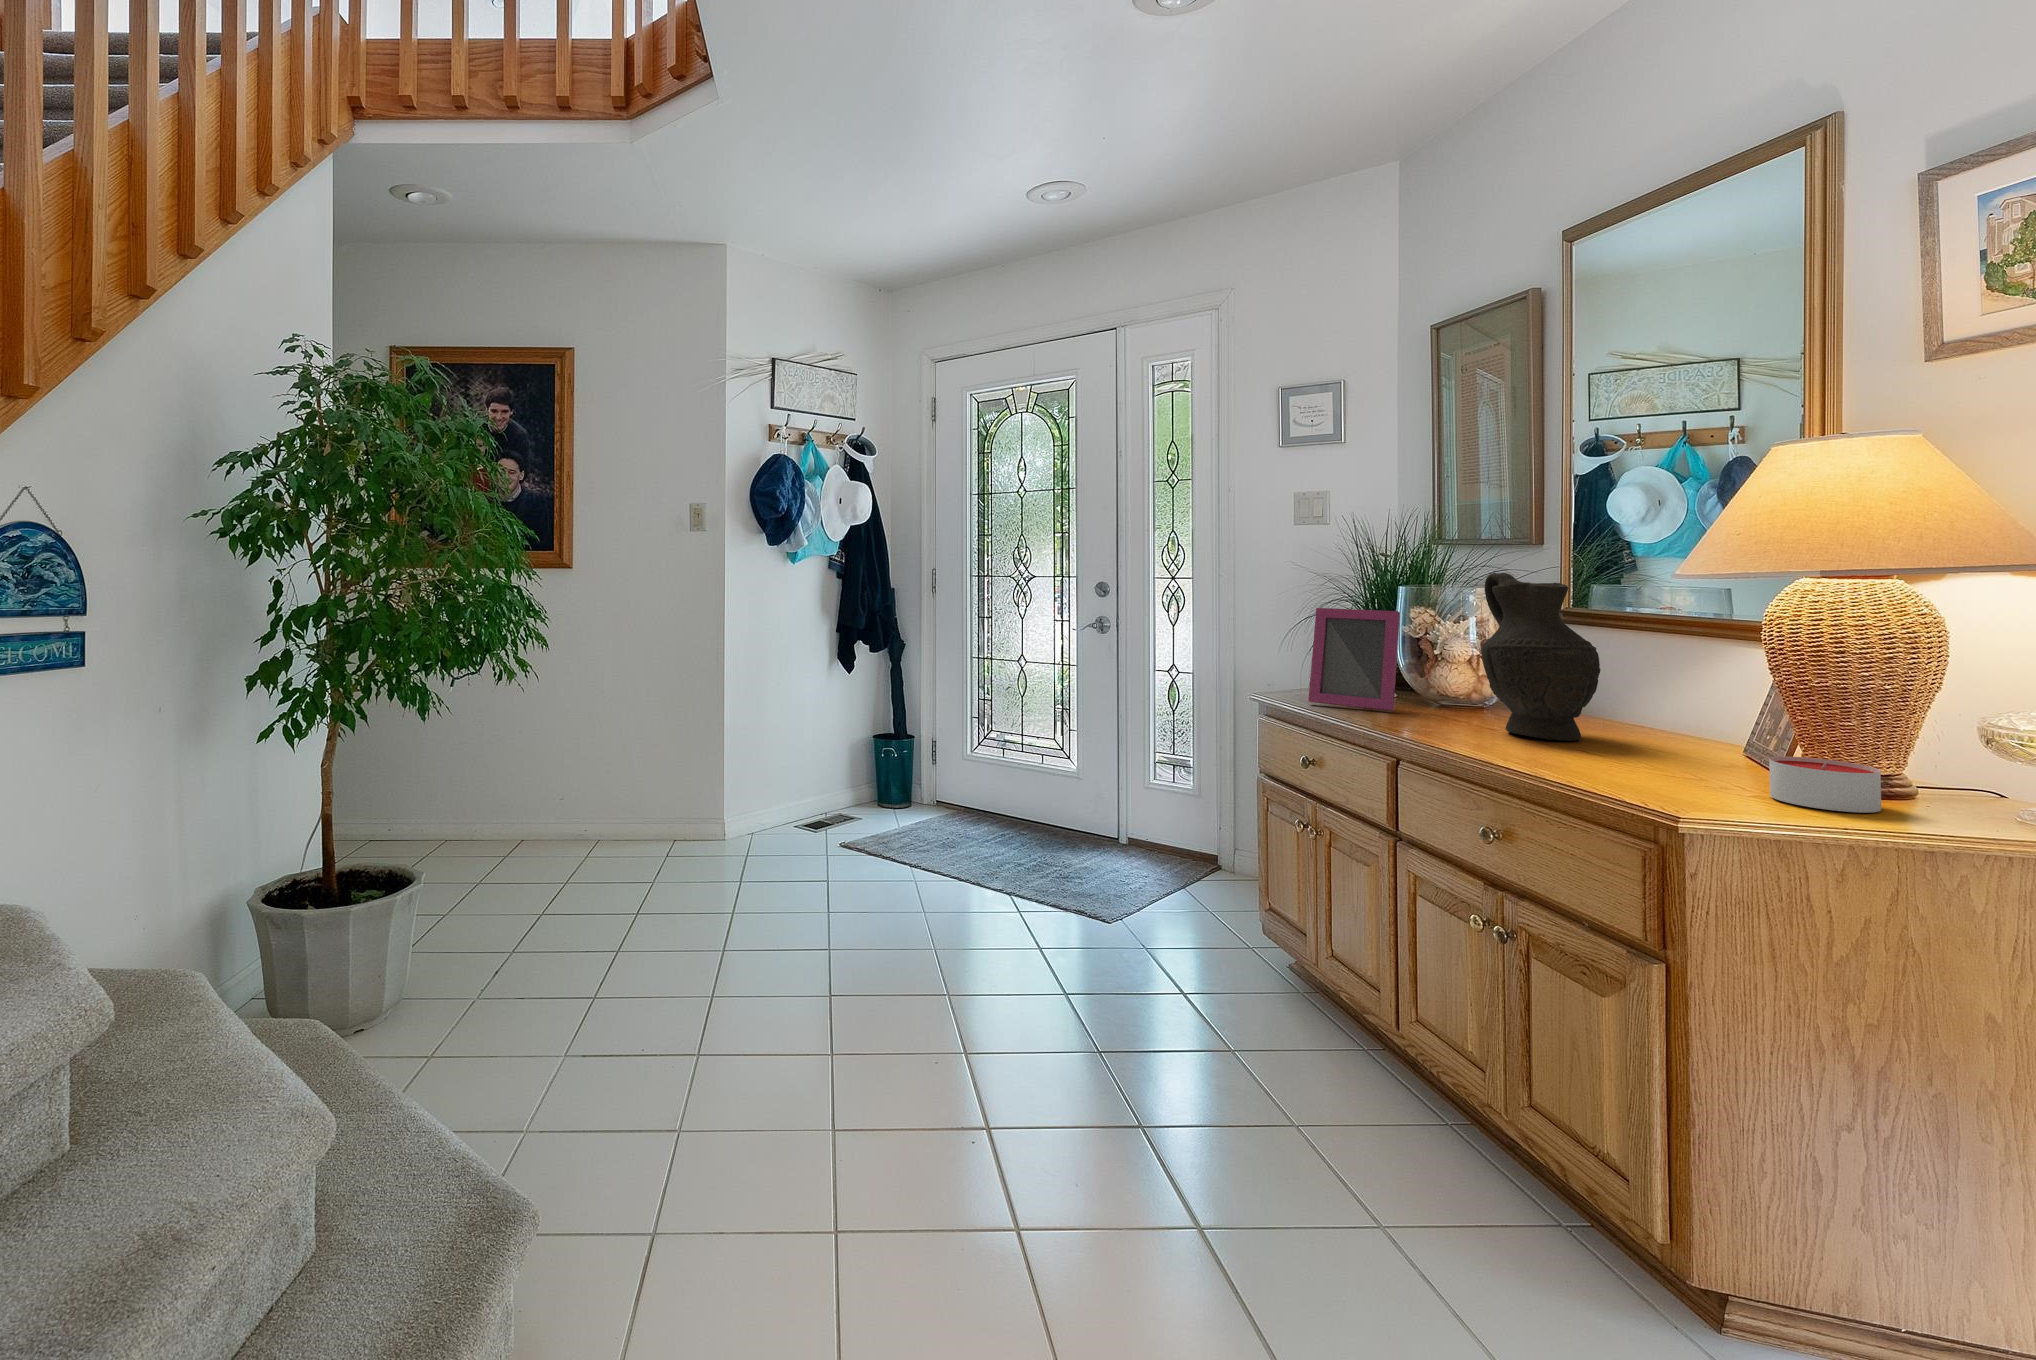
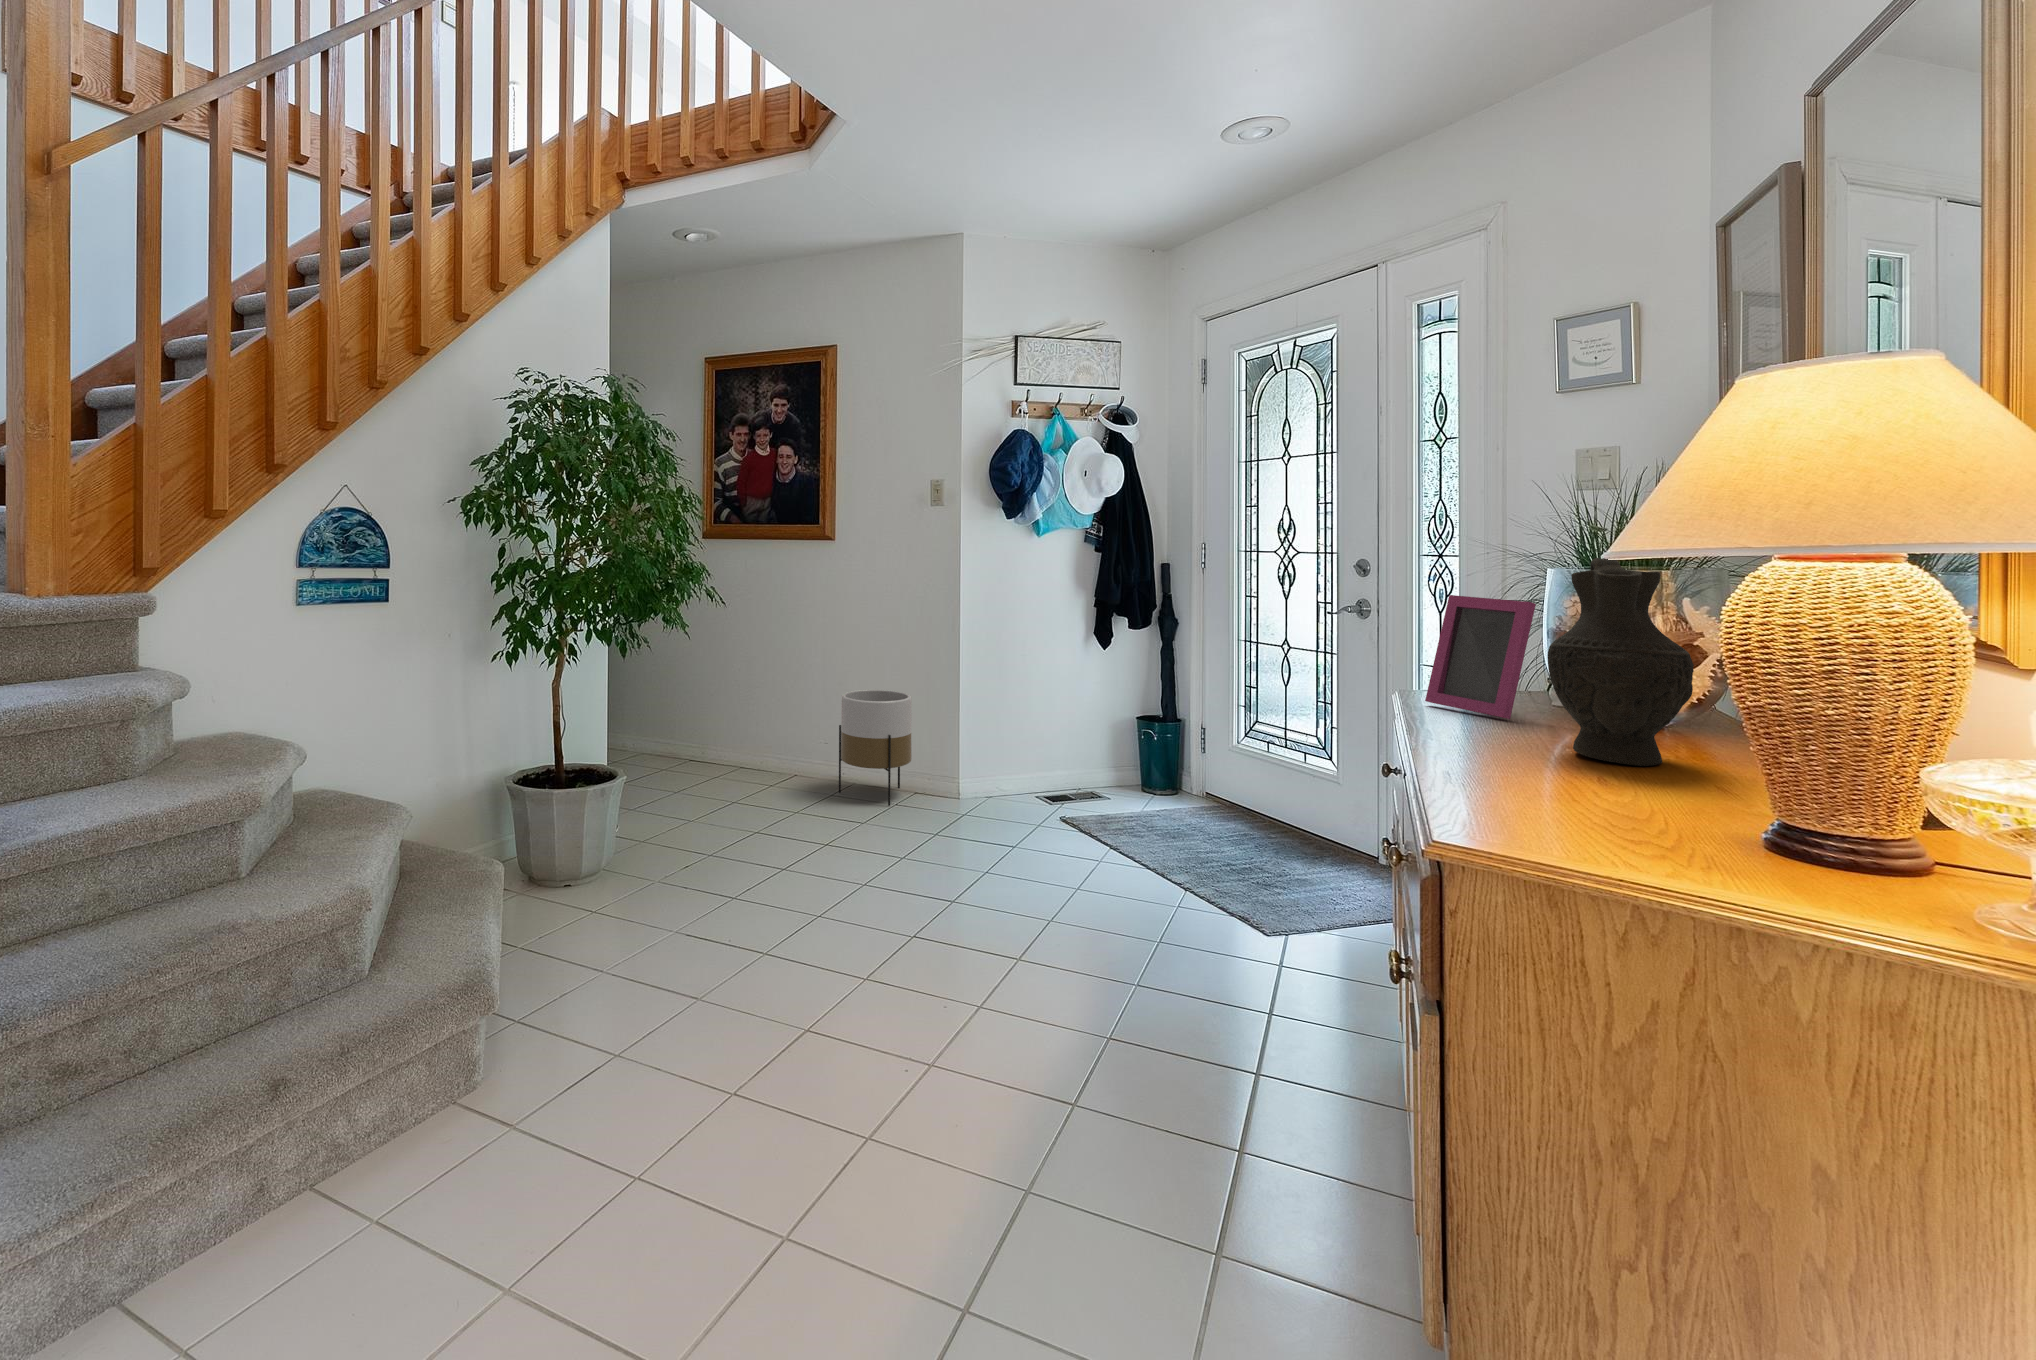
planter: none [601,735,684,864] -> present [839,690,912,806]
candle: present [1769,756,1881,813] -> none [1666,789,1797,865]

